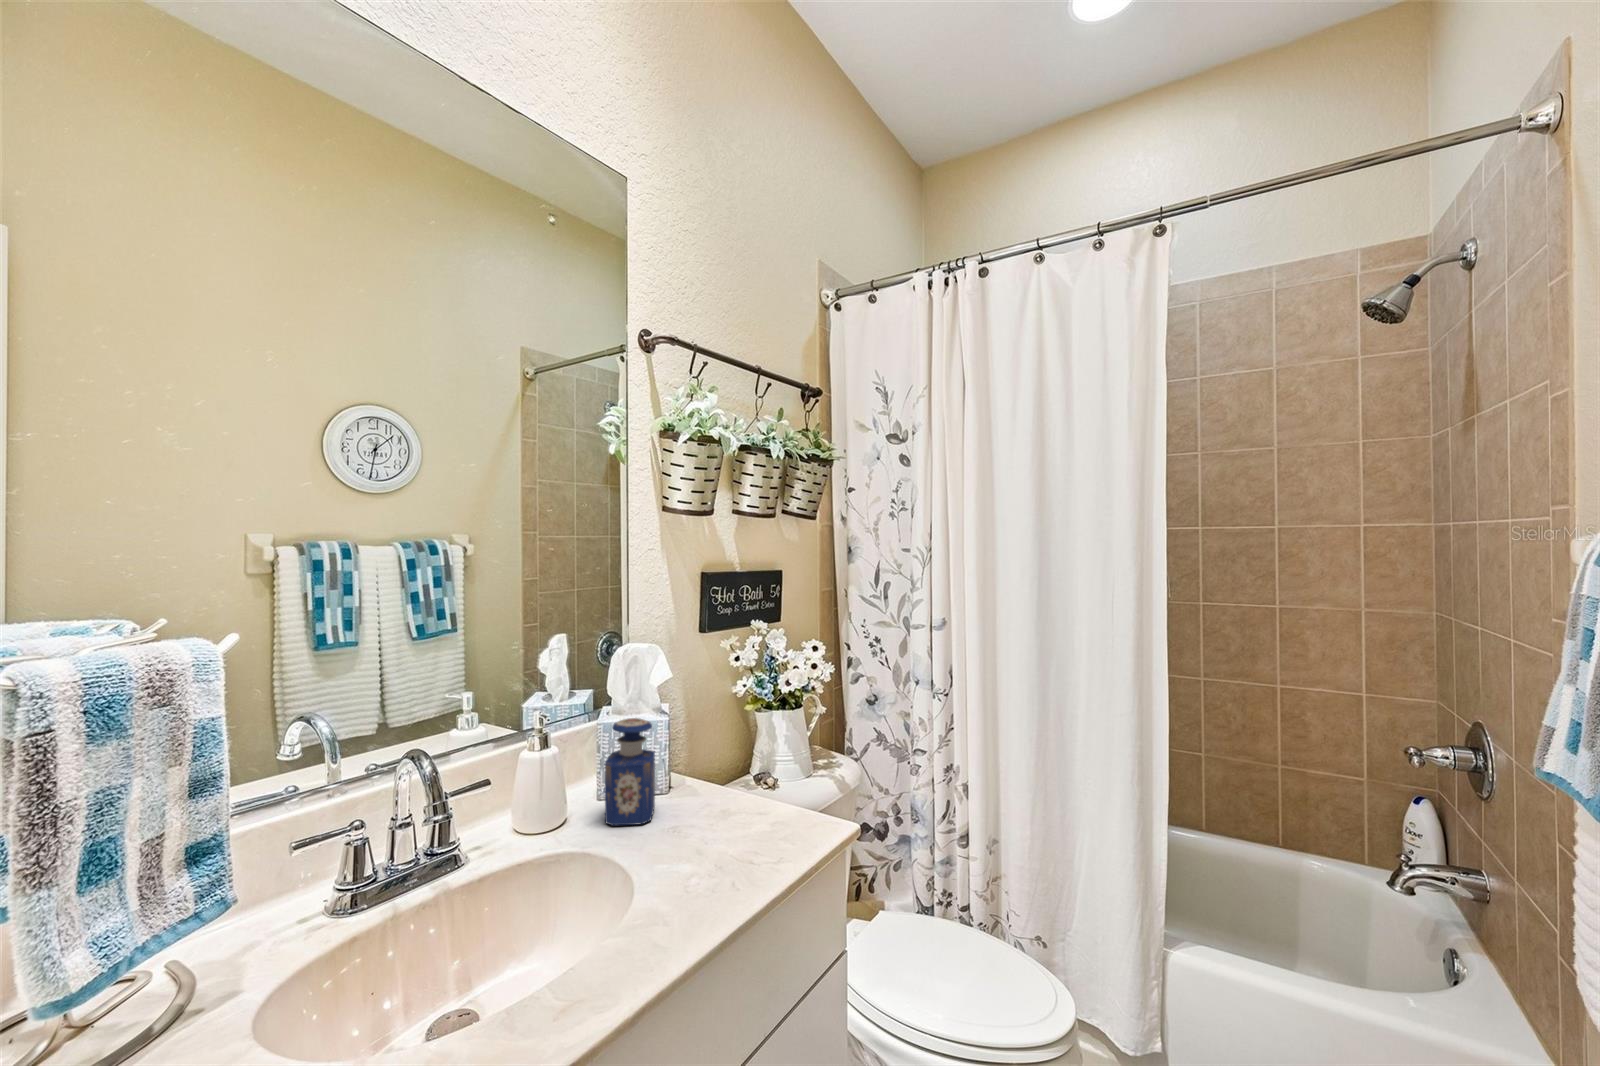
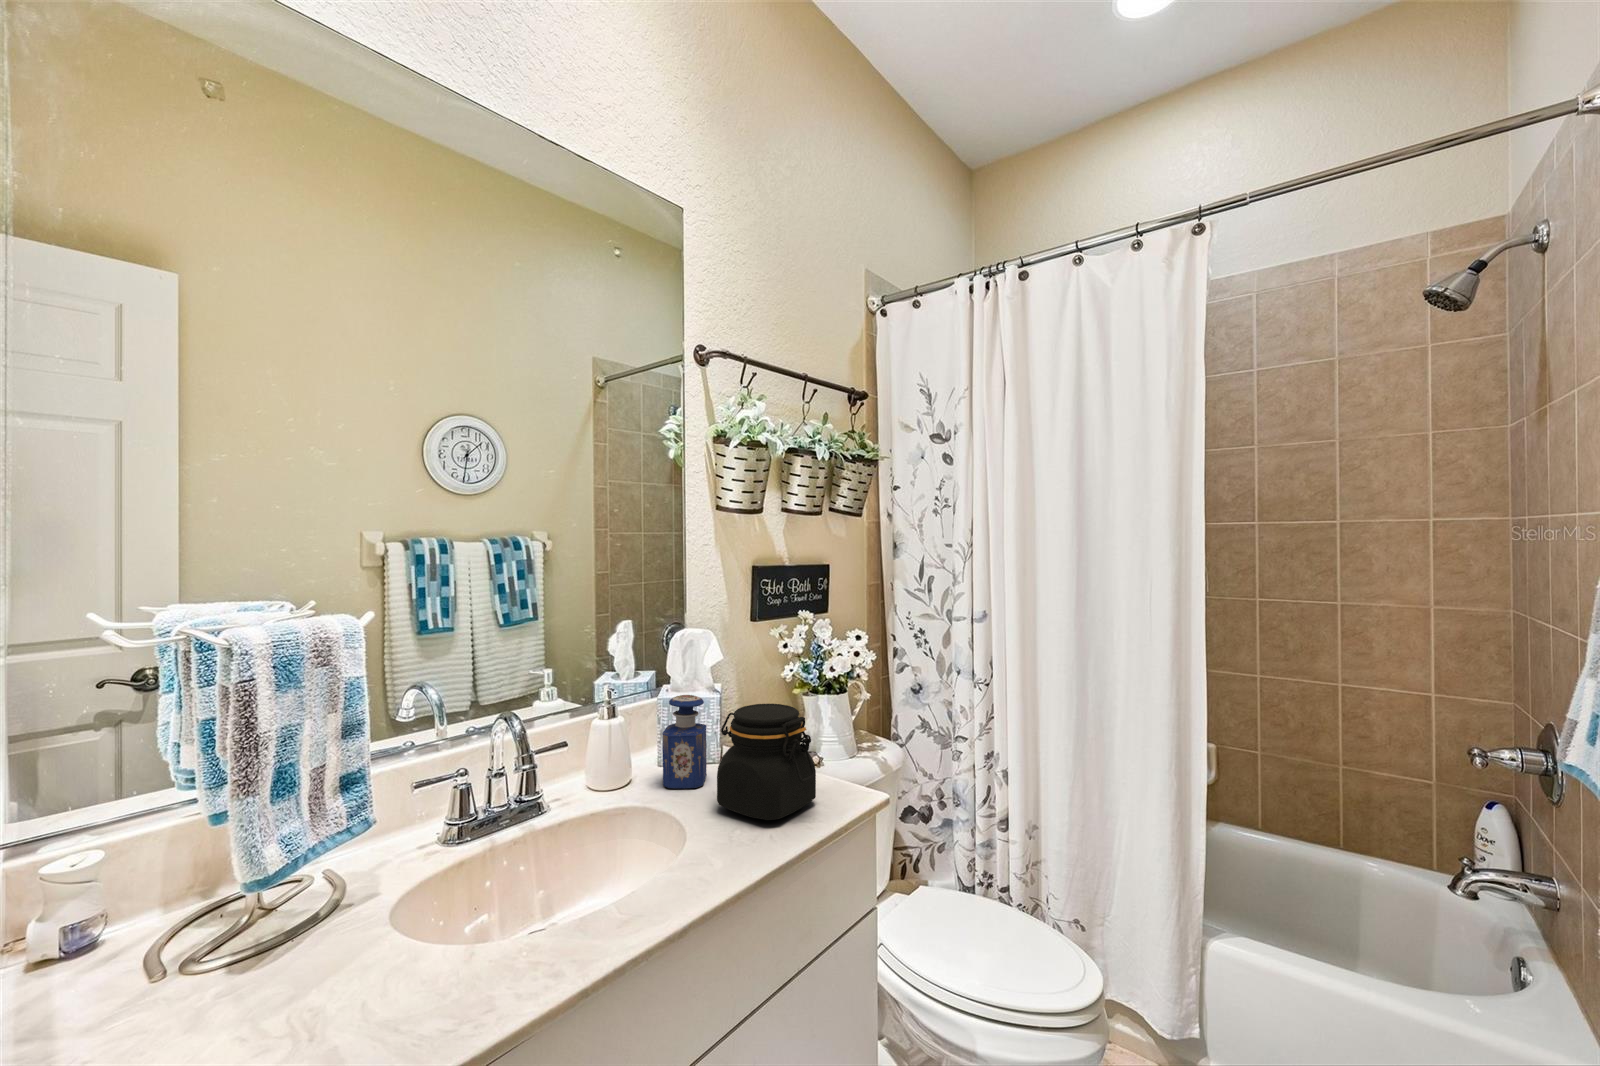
jar: none [669,727,780,863] -> present [717,704,816,820]

